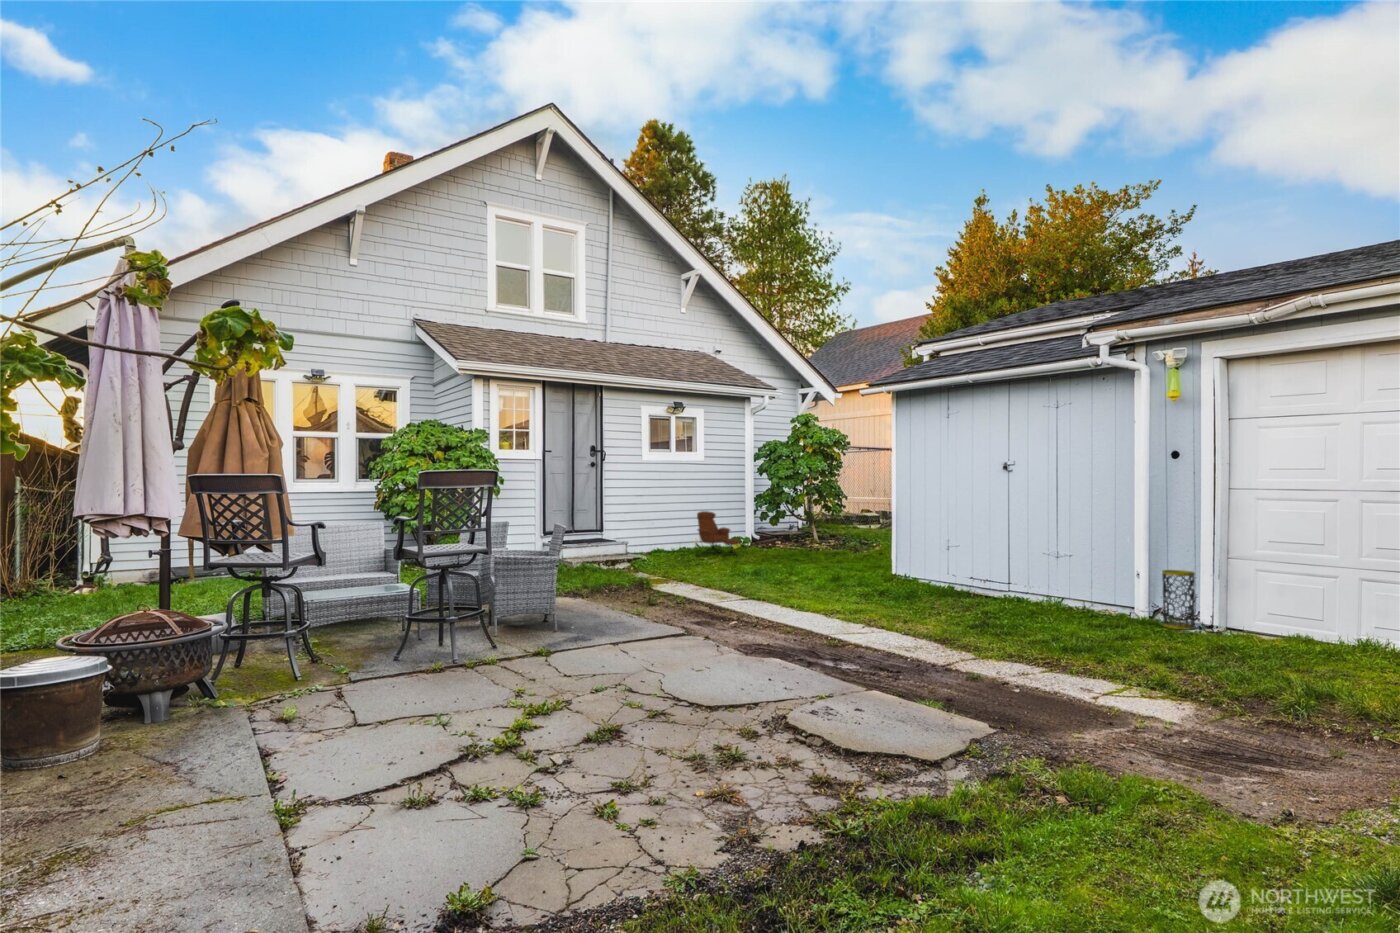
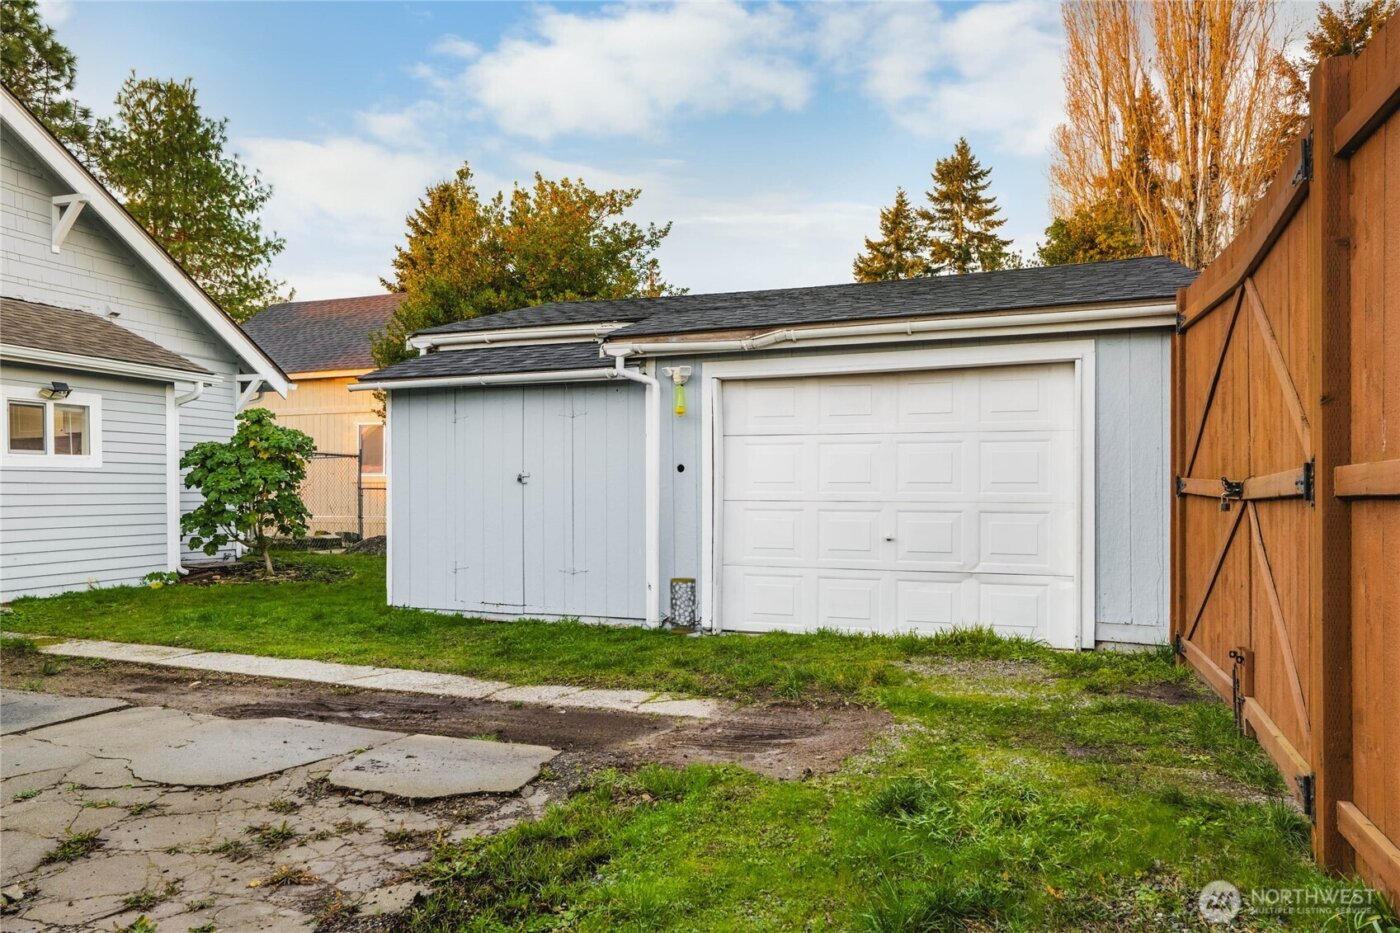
lounge chair: present [697,511,740,554] -> none [88,539,163,601]

